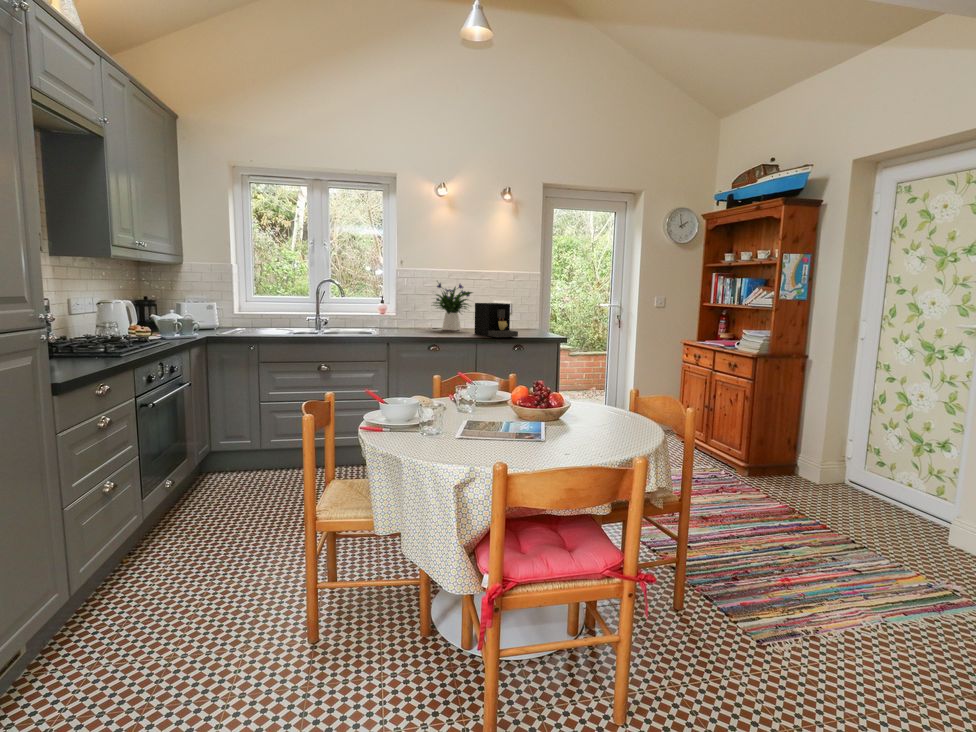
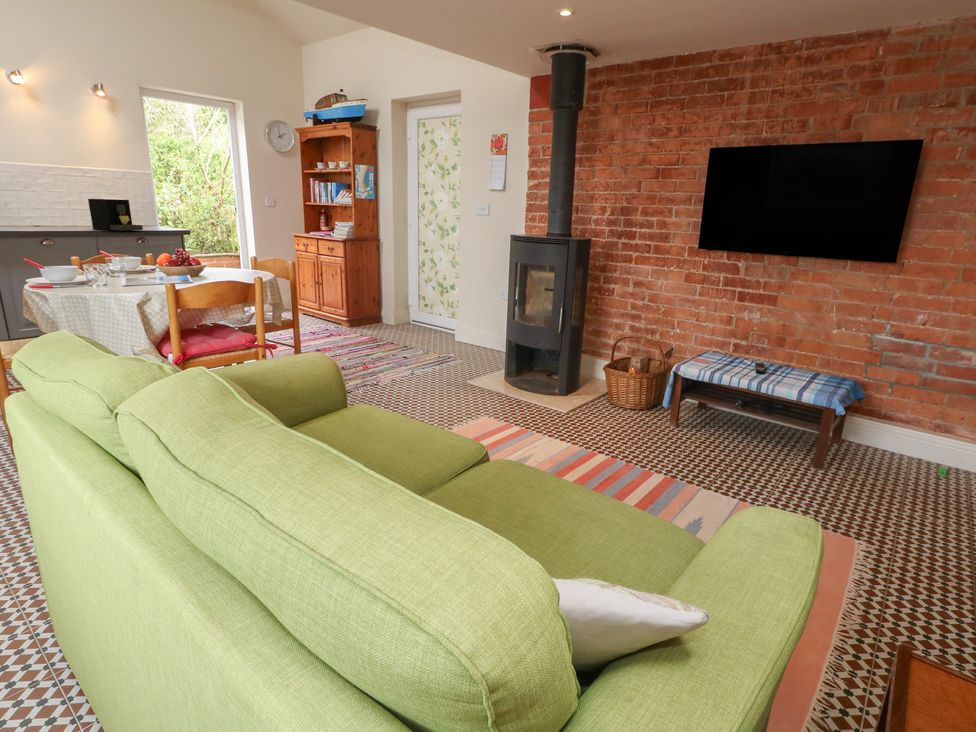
flower arrangement: present [433,283,472,330] -> none [23,175,83,227]

